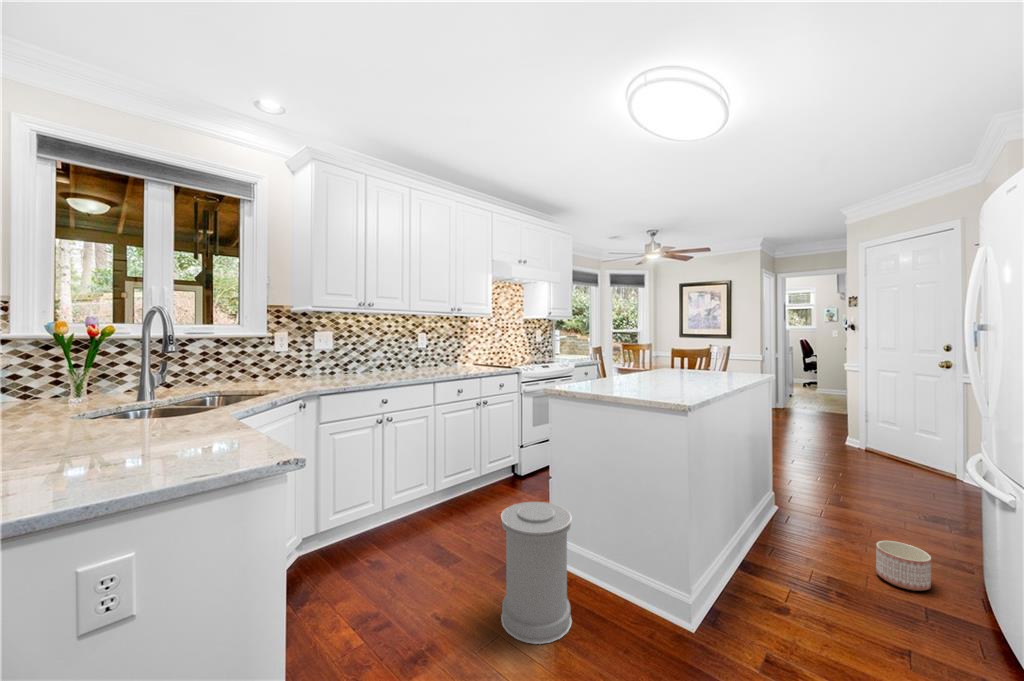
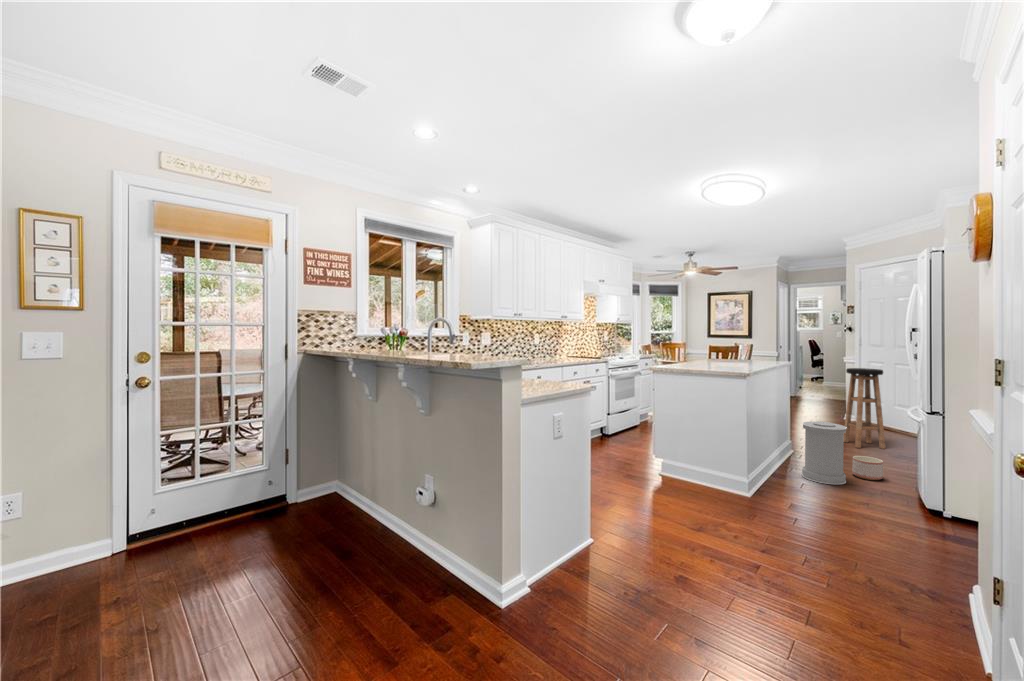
bar stool: none [850,384,916,507] -> present [844,368,886,449]
trash can: present [501,502,572,644] -> present [802,421,847,485]

